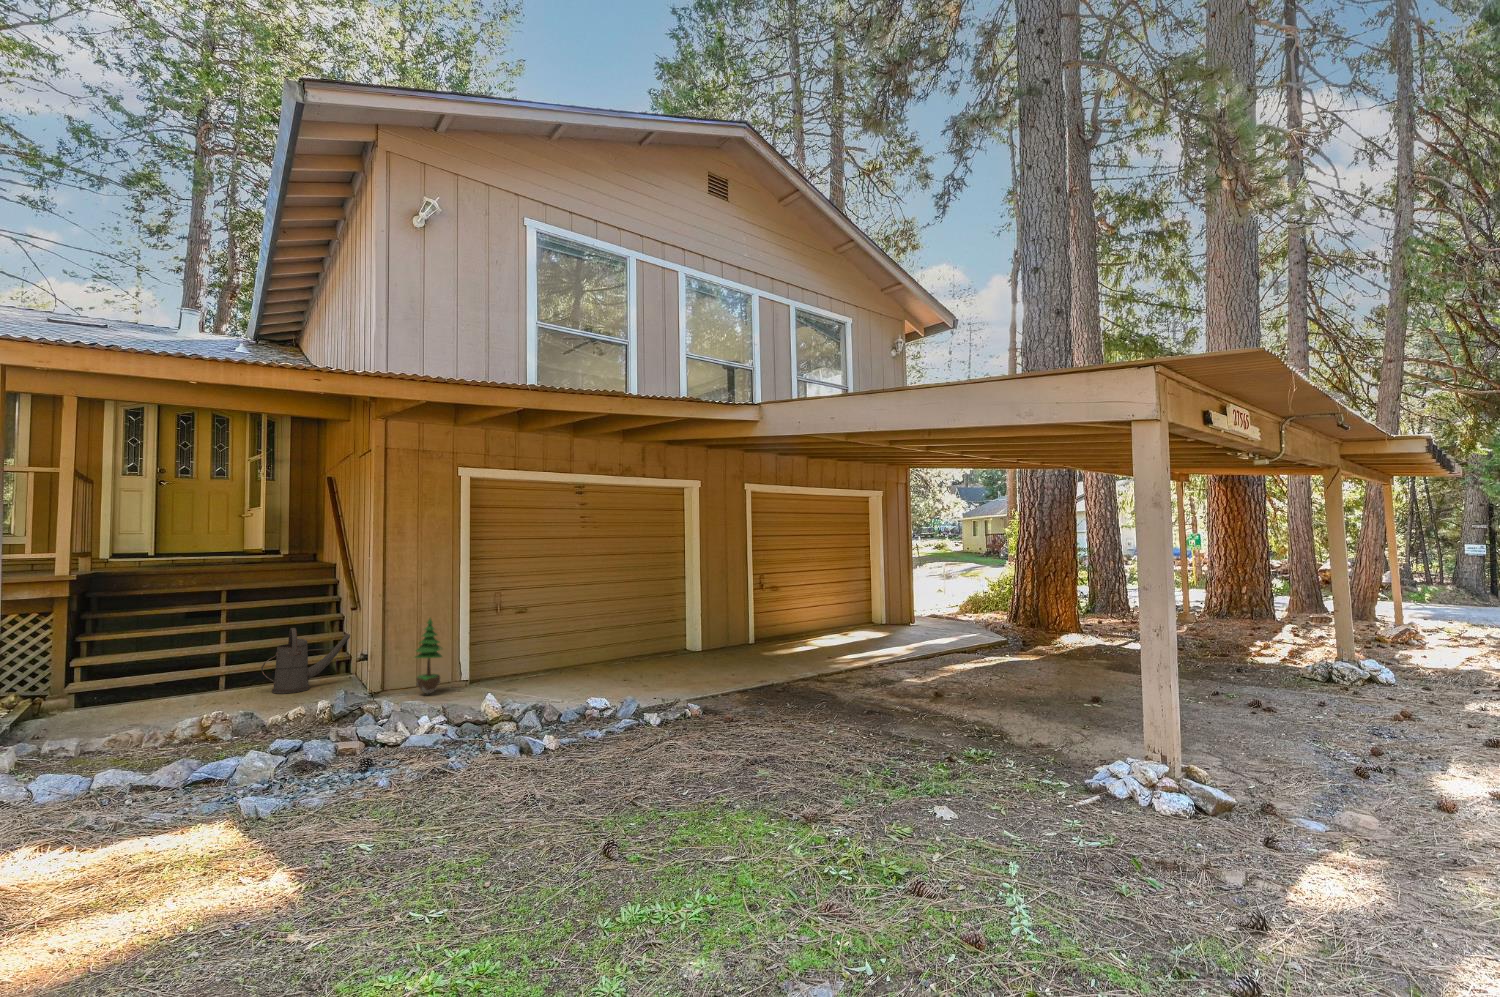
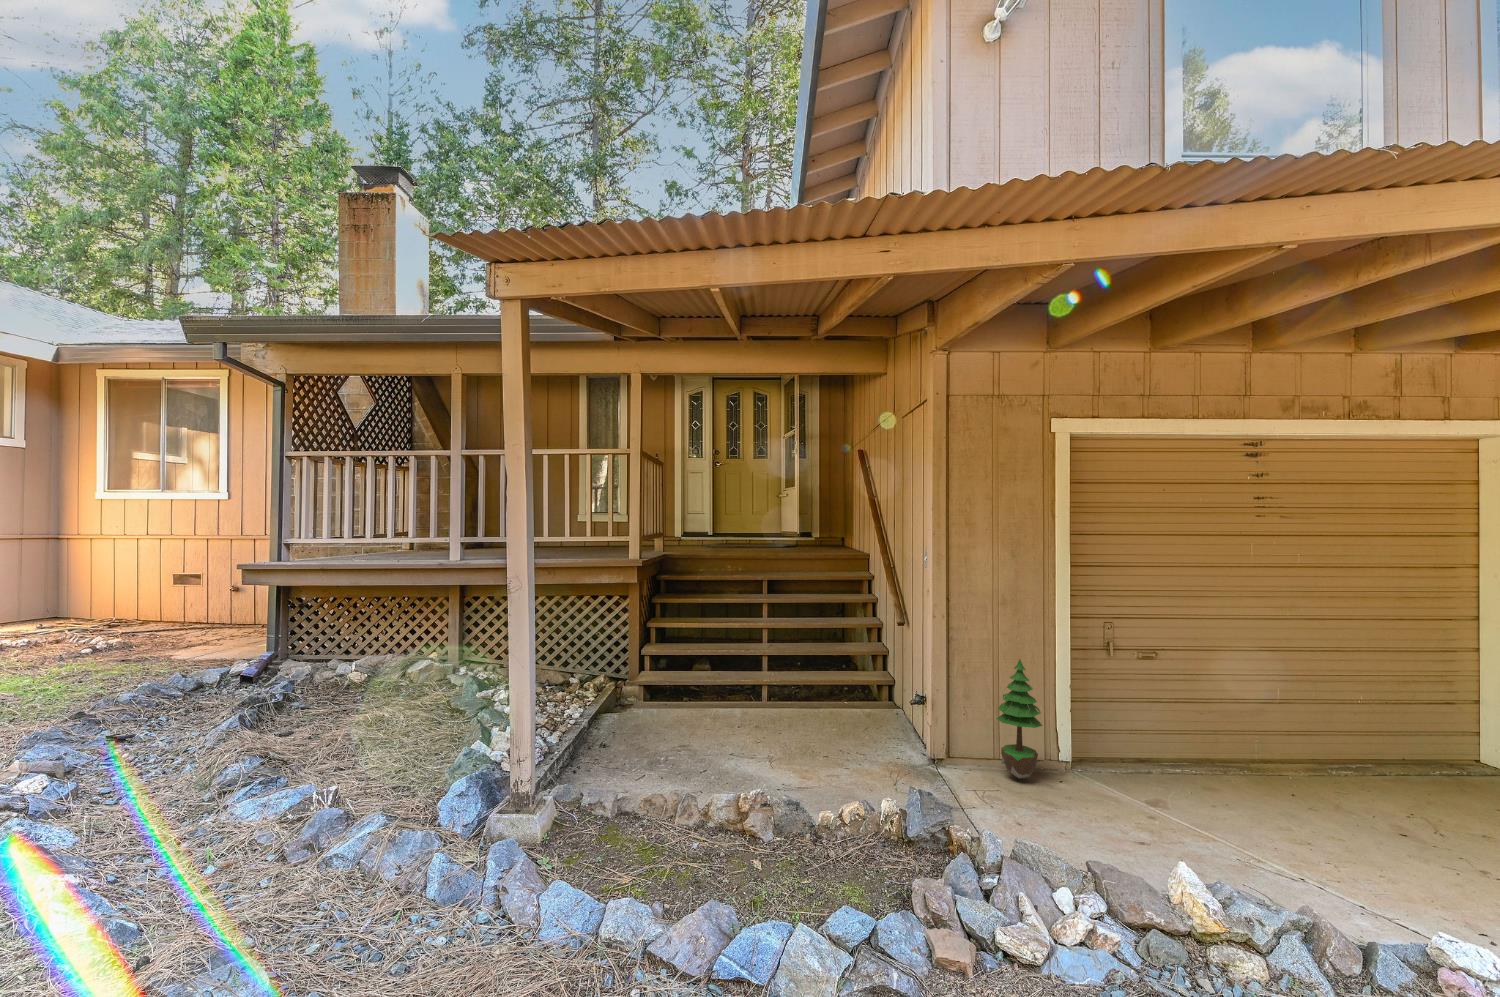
watering can: present [261,628,350,694] -> none [801,643,898,729]

